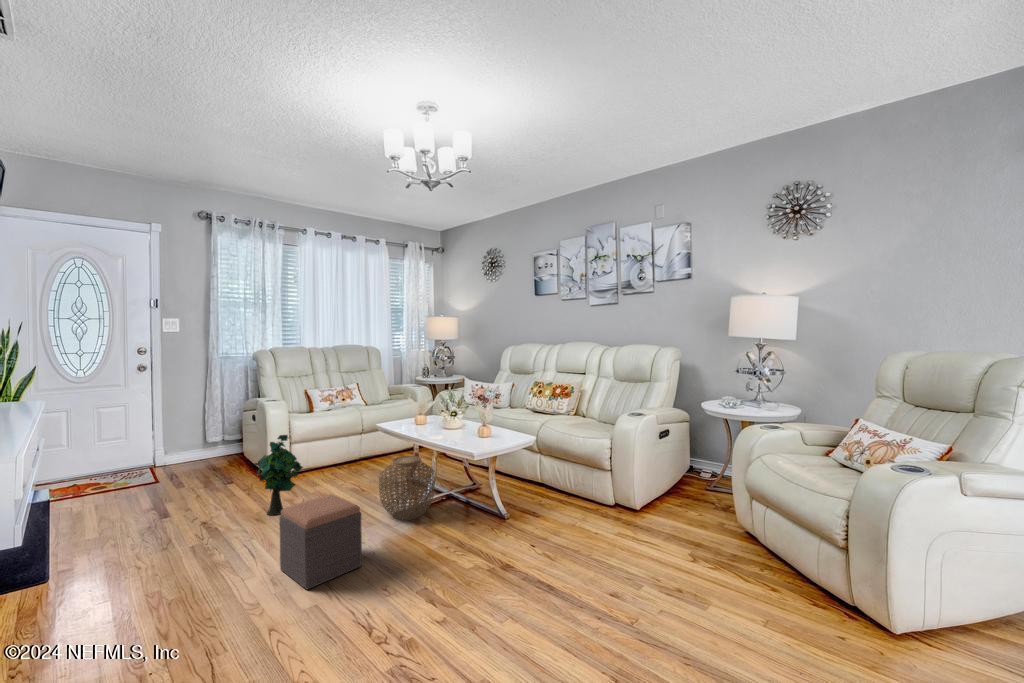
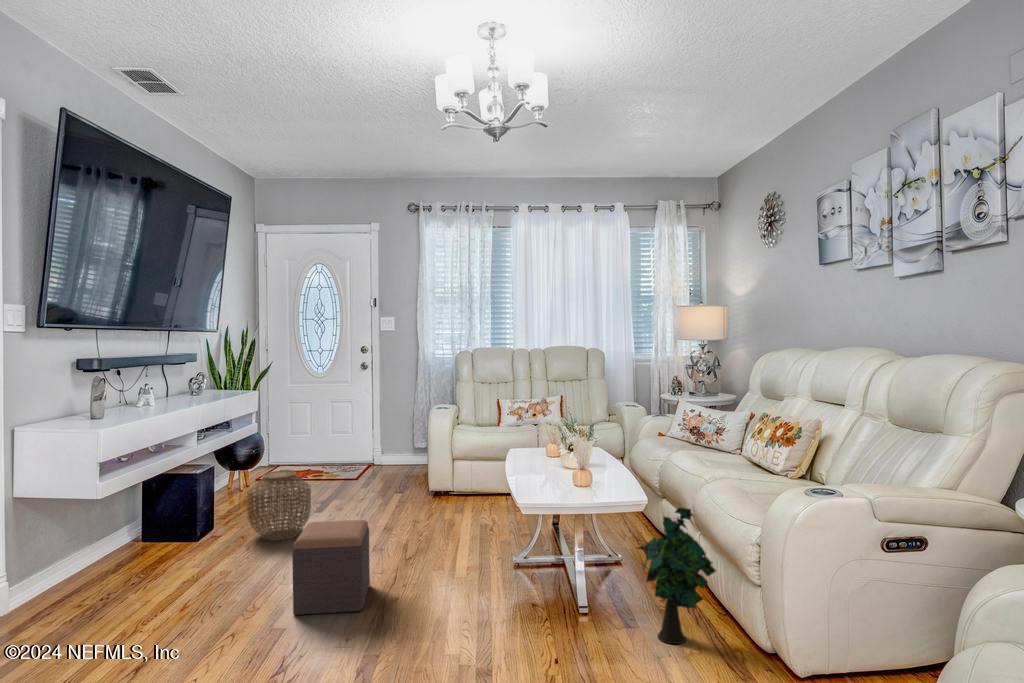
decorative plant: present [253,435,303,515] -> present [637,508,716,644]
woven basket: present [379,456,435,520] -> present [247,471,311,541]

